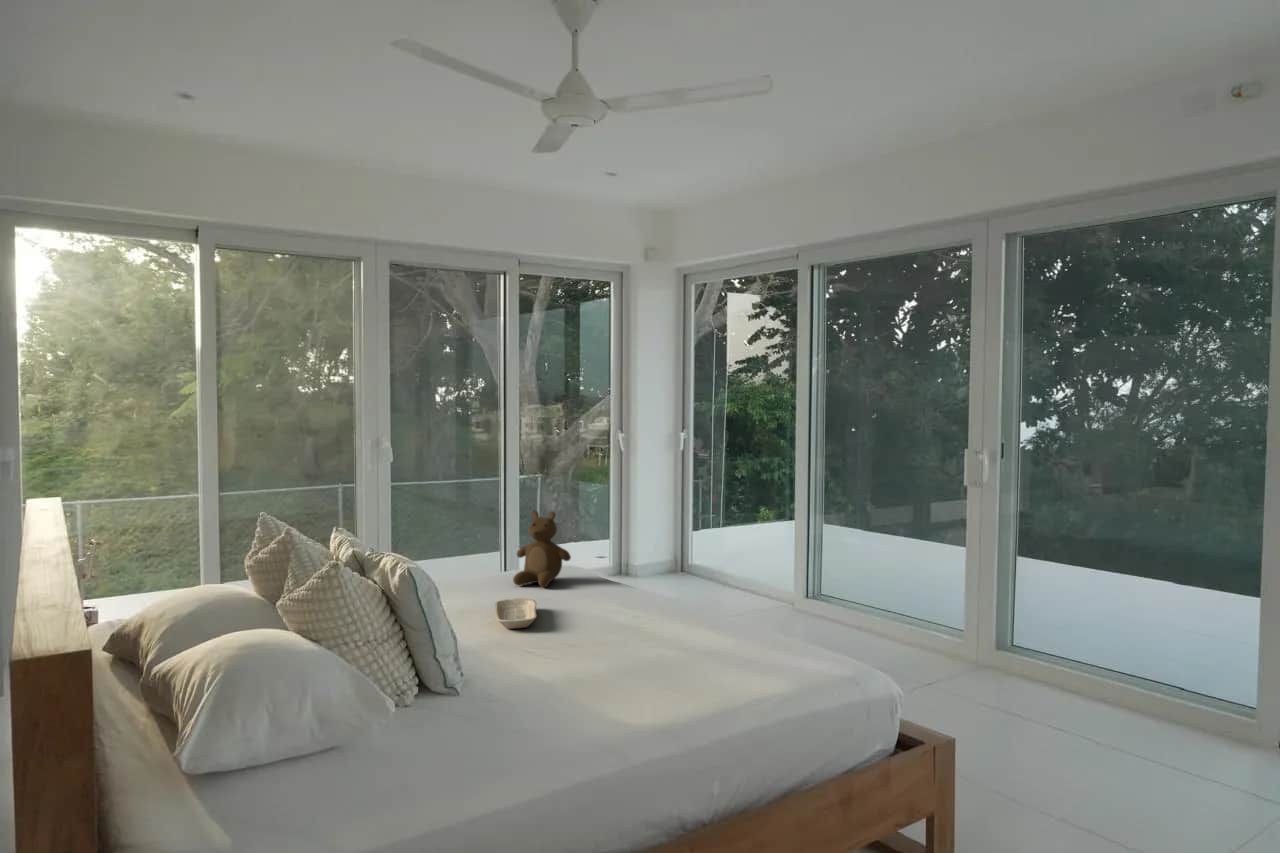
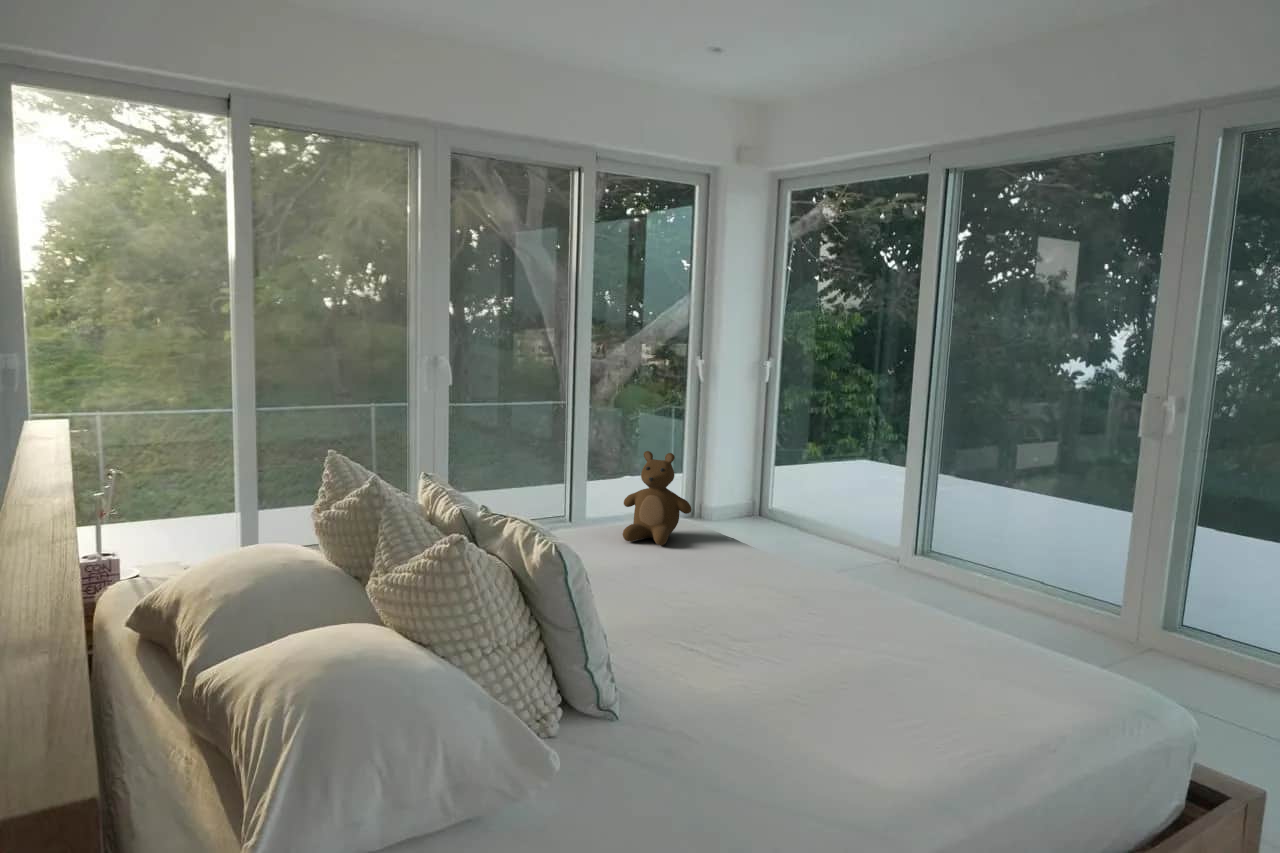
tray: present [495,598,537,628] -> none [616,563,678,606]

